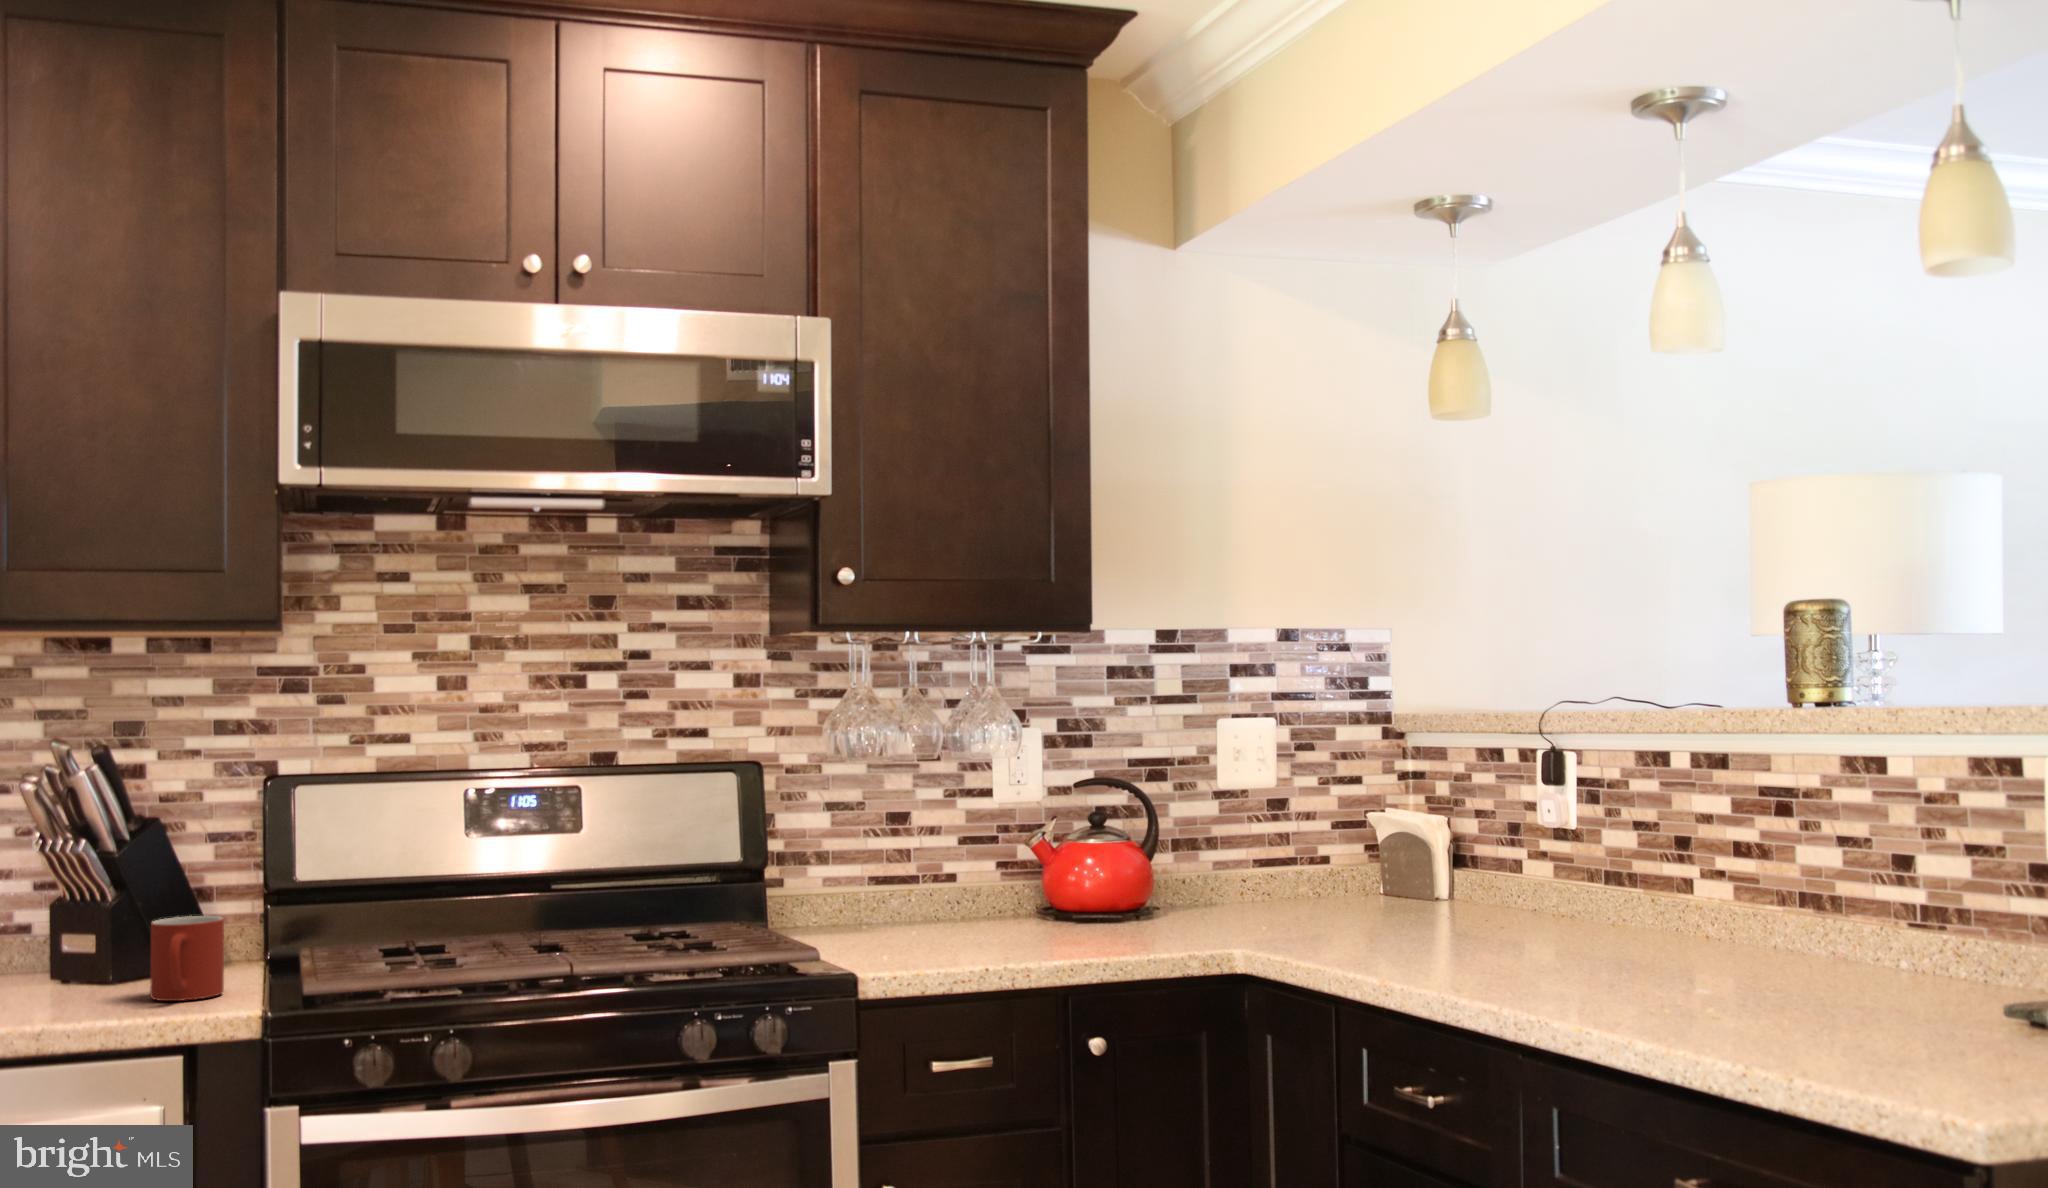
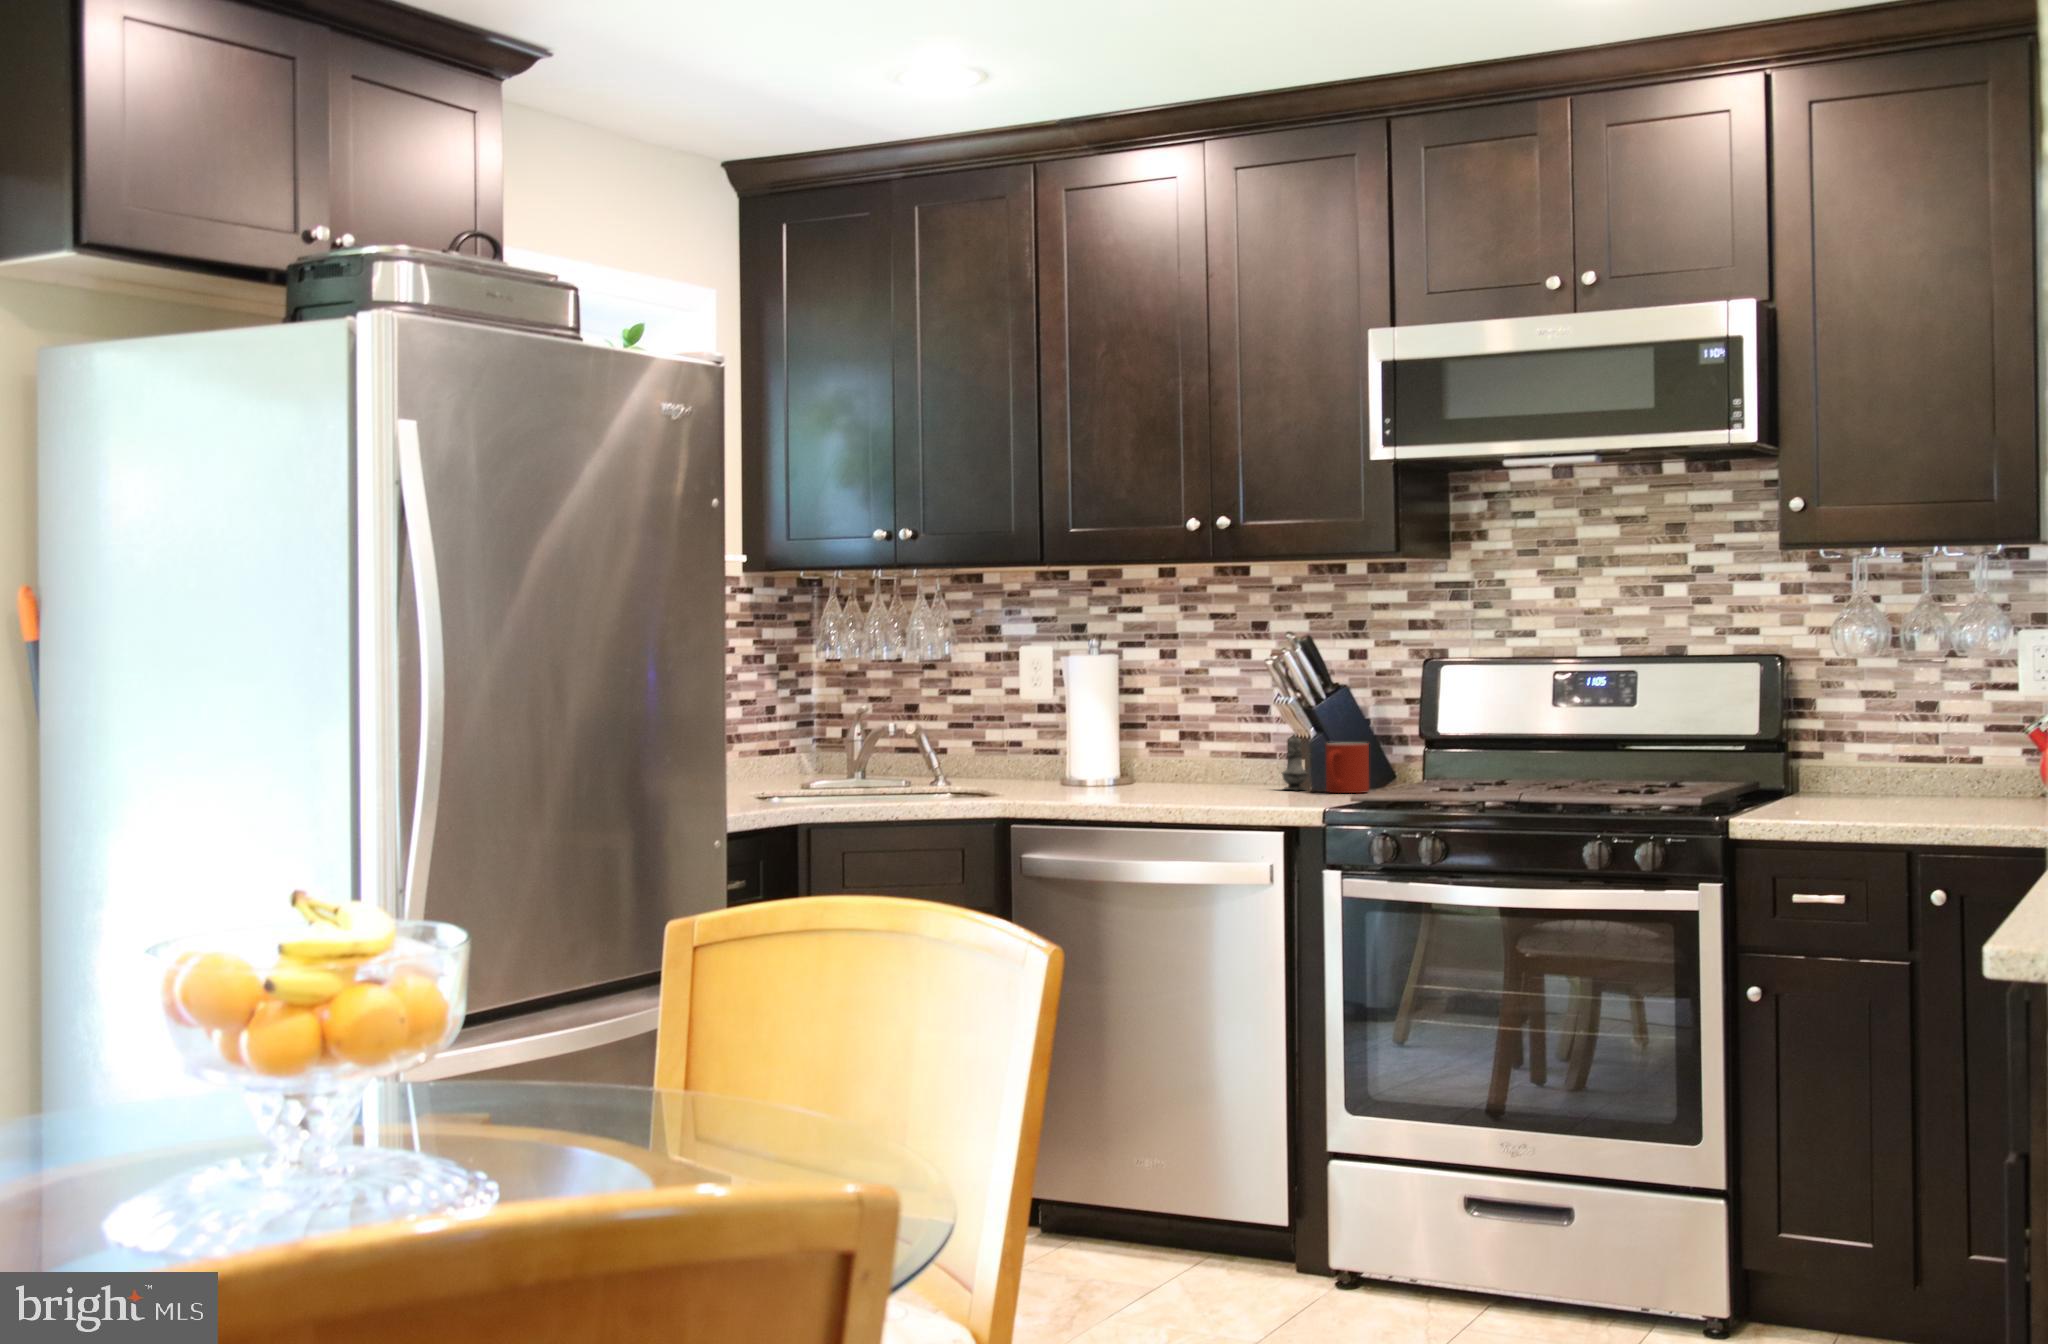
salt shaker: none [54,907,104,1001] -> present [1282,734,1308,790]

